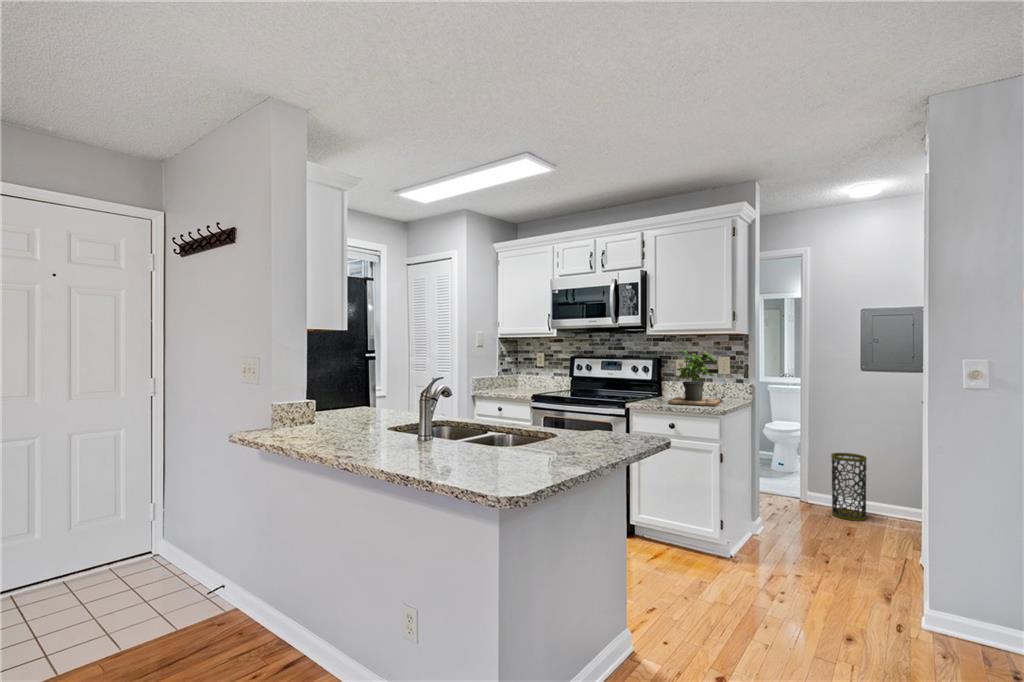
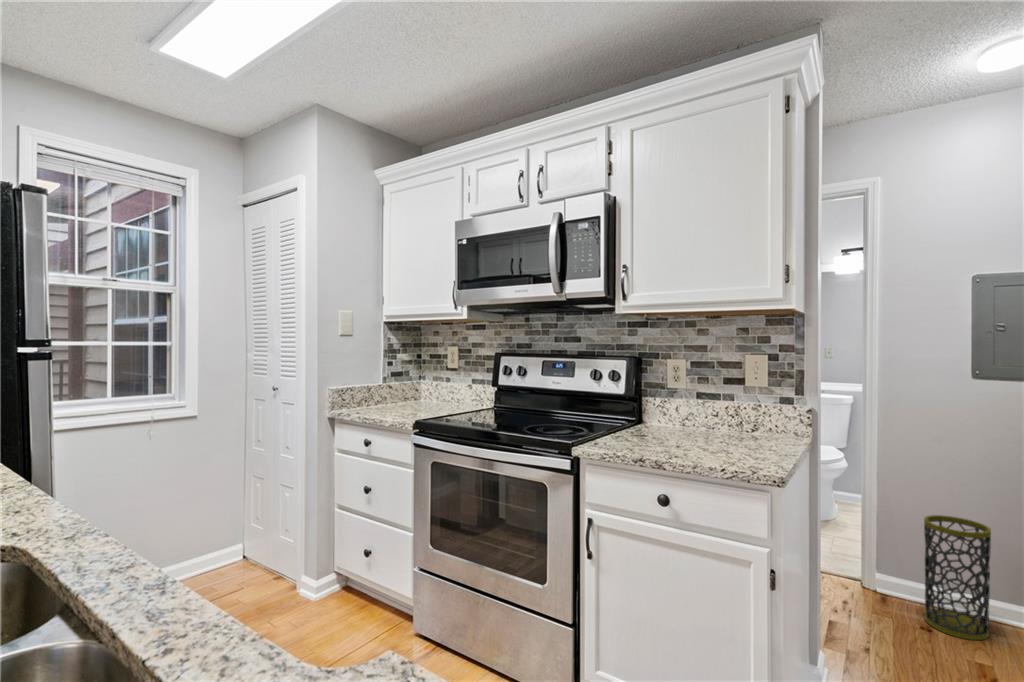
potted plant: present [668,351,722,406] -> none [655,343,754,455]

